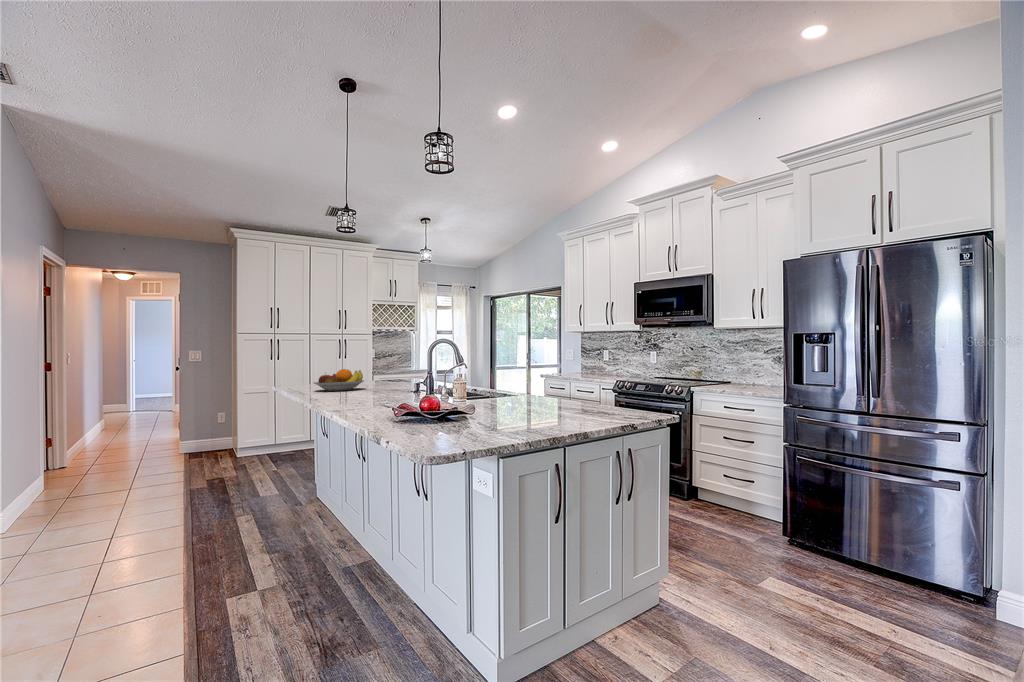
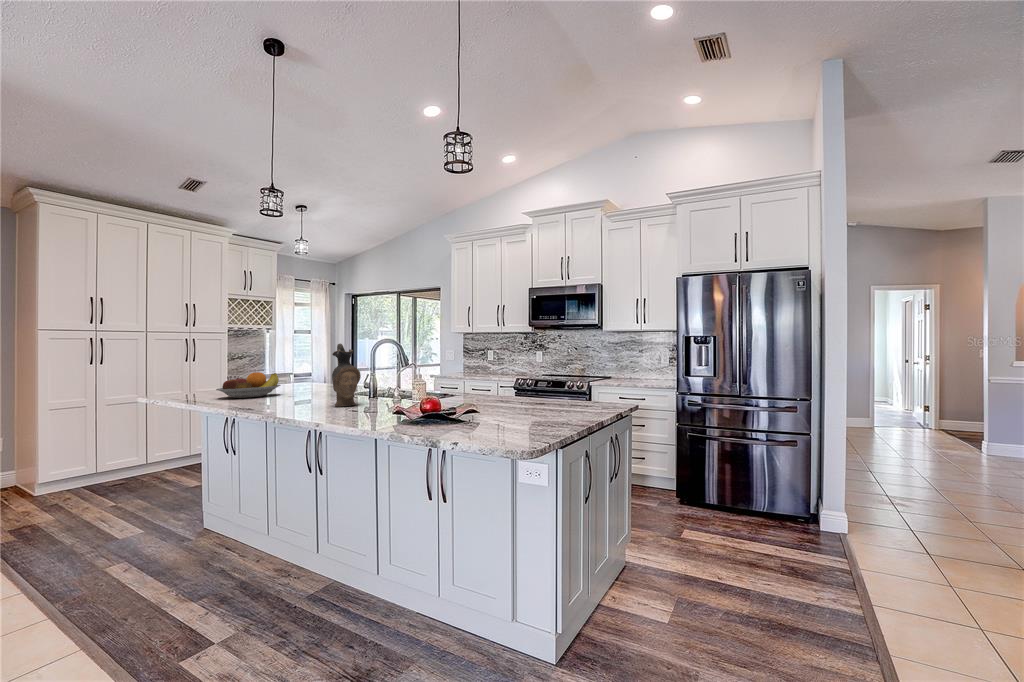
ceramic pitcher: none [356,345,381,402] -> present [332,343,361,407]

